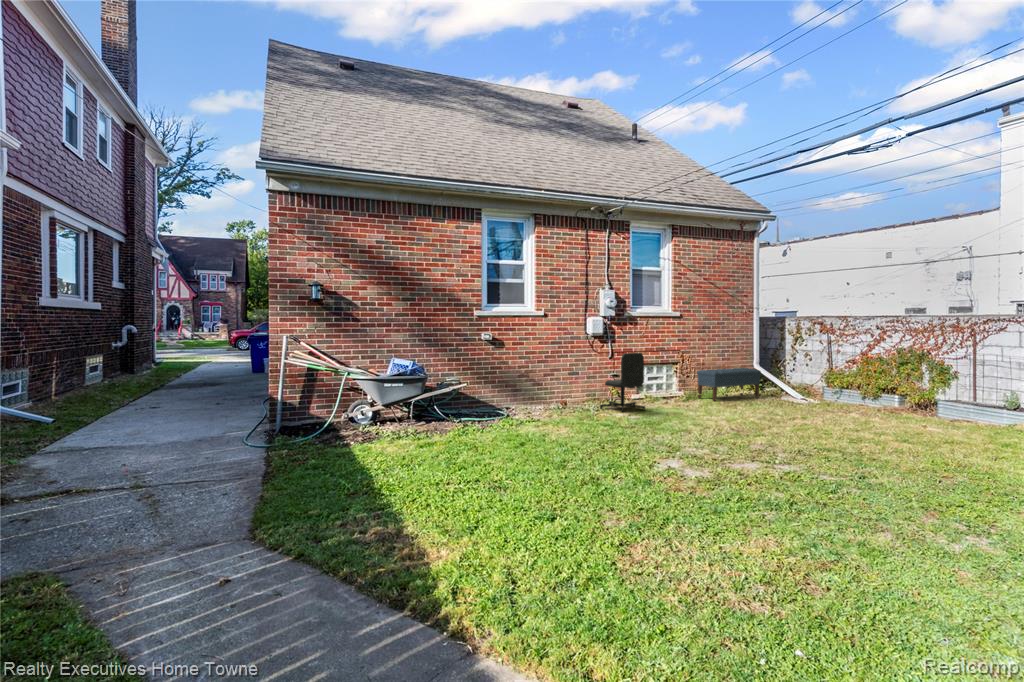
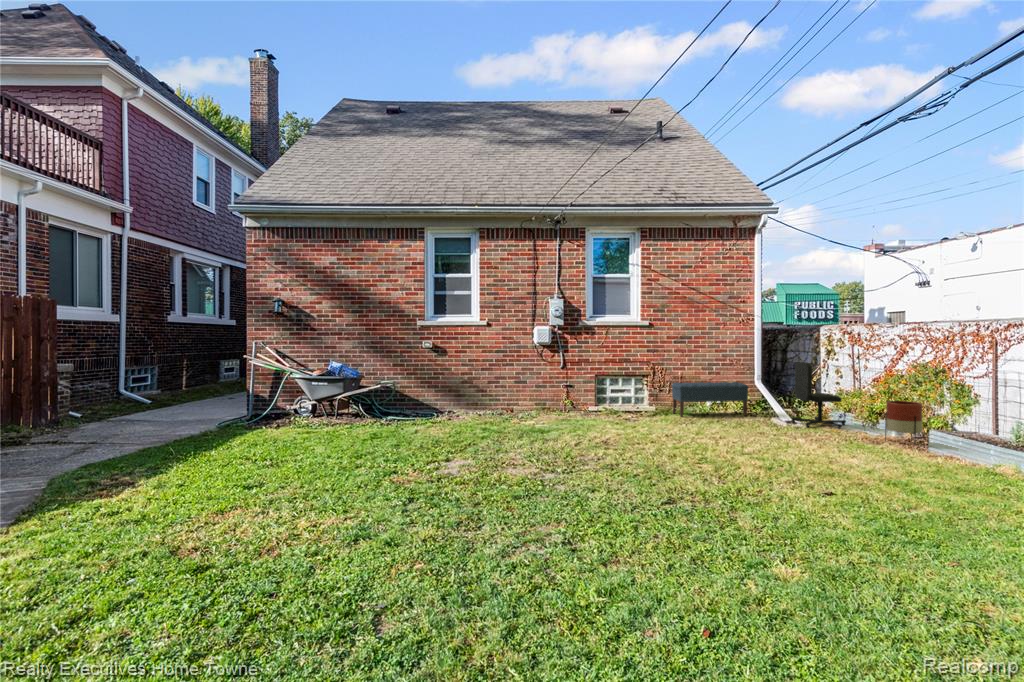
chair: present [600,353,645,412] -> present [792,362,846,429]
planter: none [906,379,936,414] -> present [885,401,923,444]

